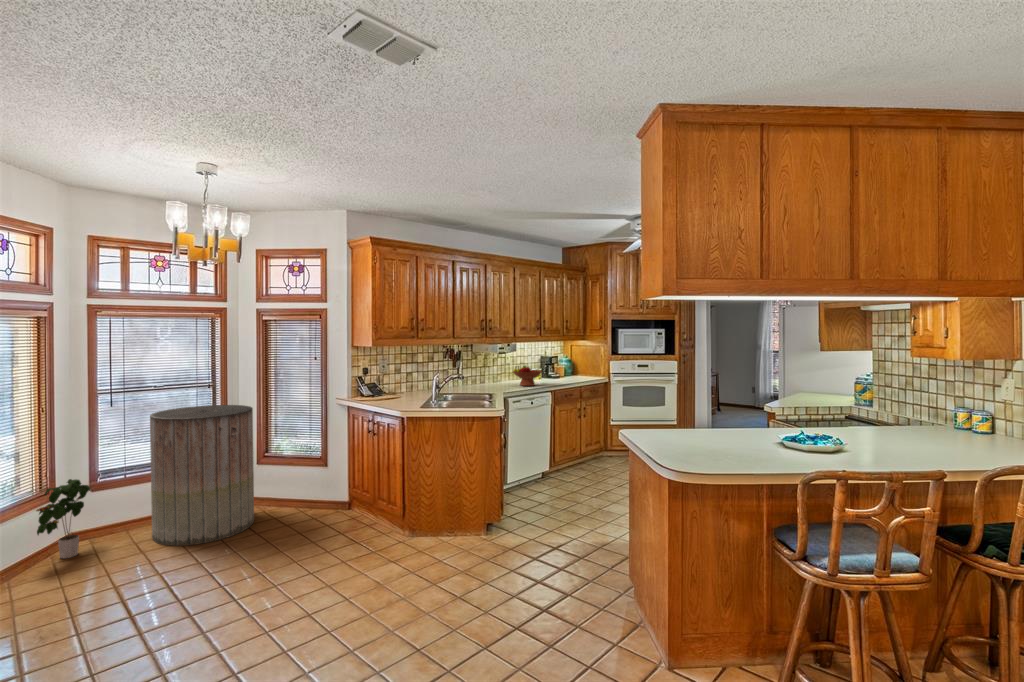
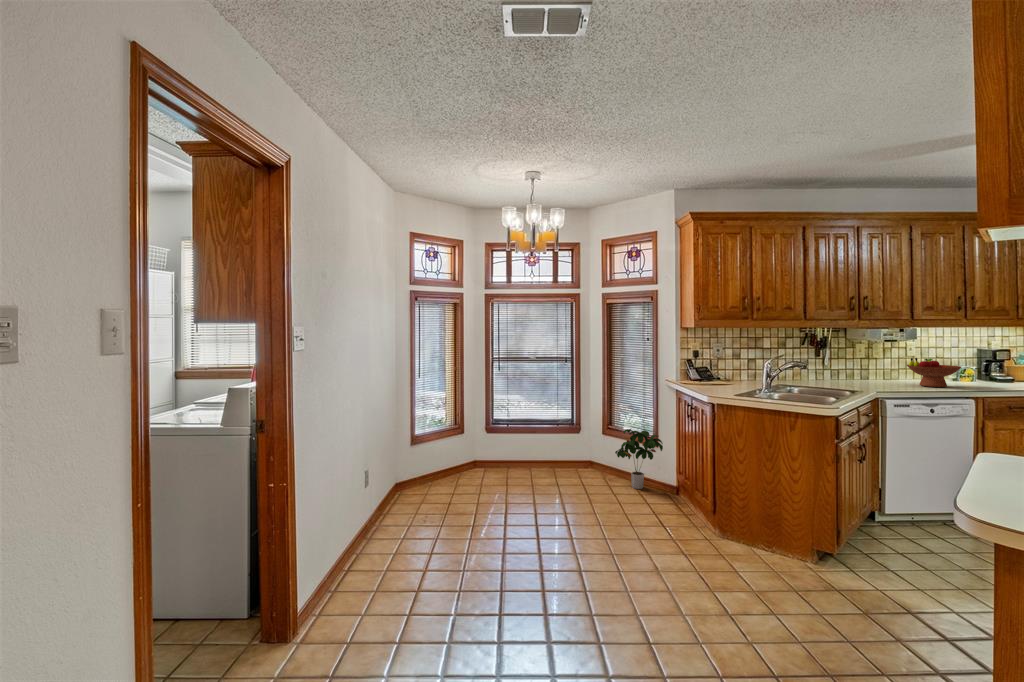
trash can: present [150,405,254,546] -> none [516,377,590,490]
potted plant: present [36,479,90,558] -> present [615,429,663,489]

